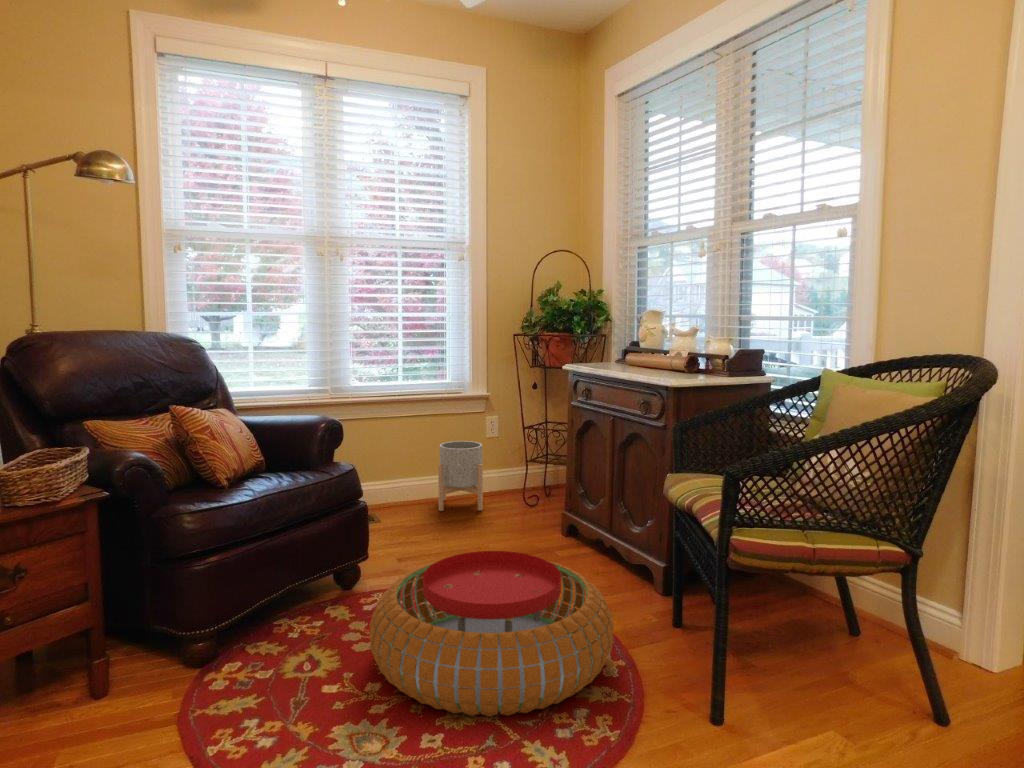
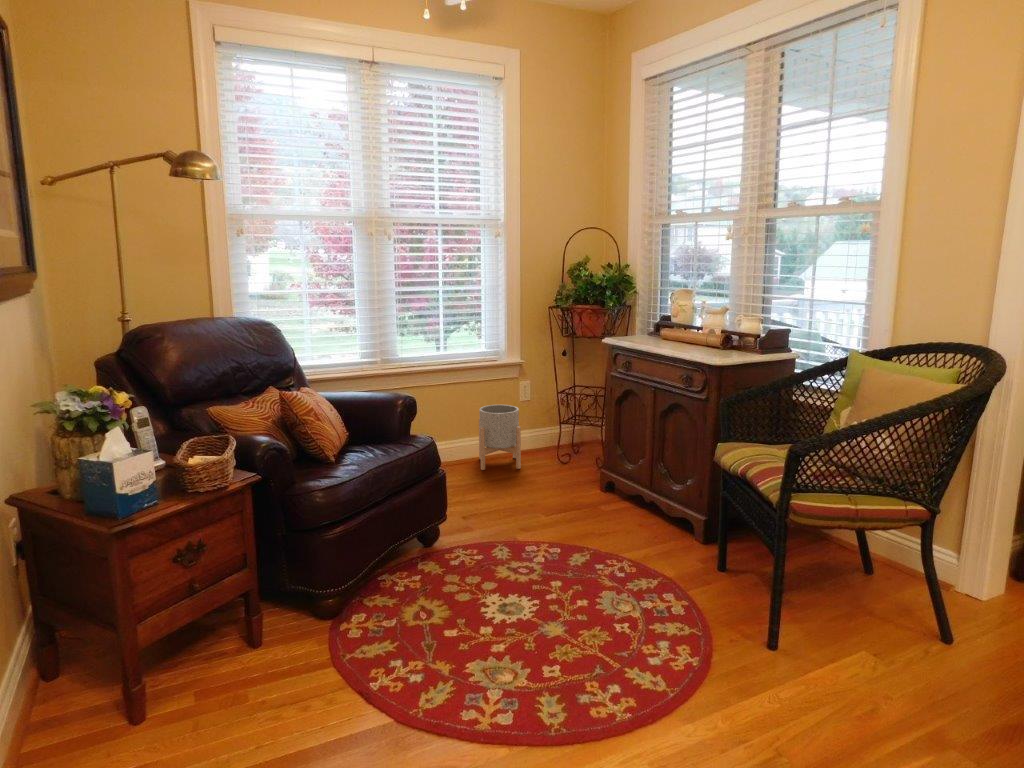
pouf: present [370,551,614,716] -> none [475,512,682,651]

